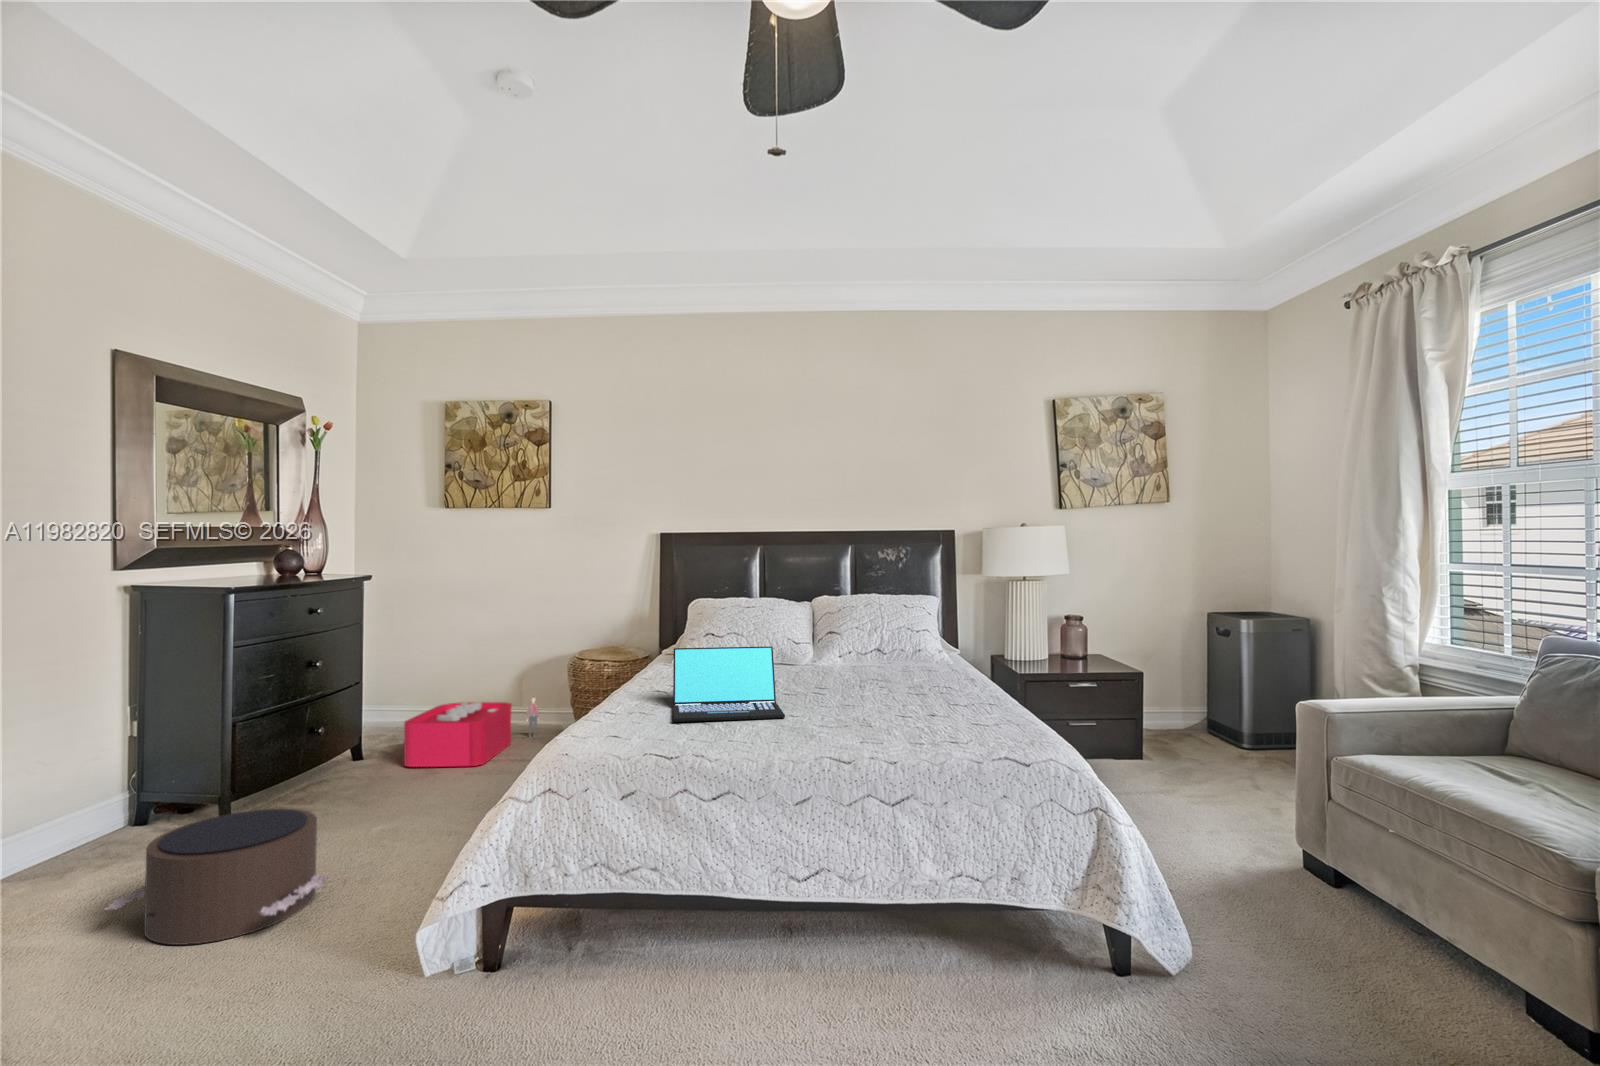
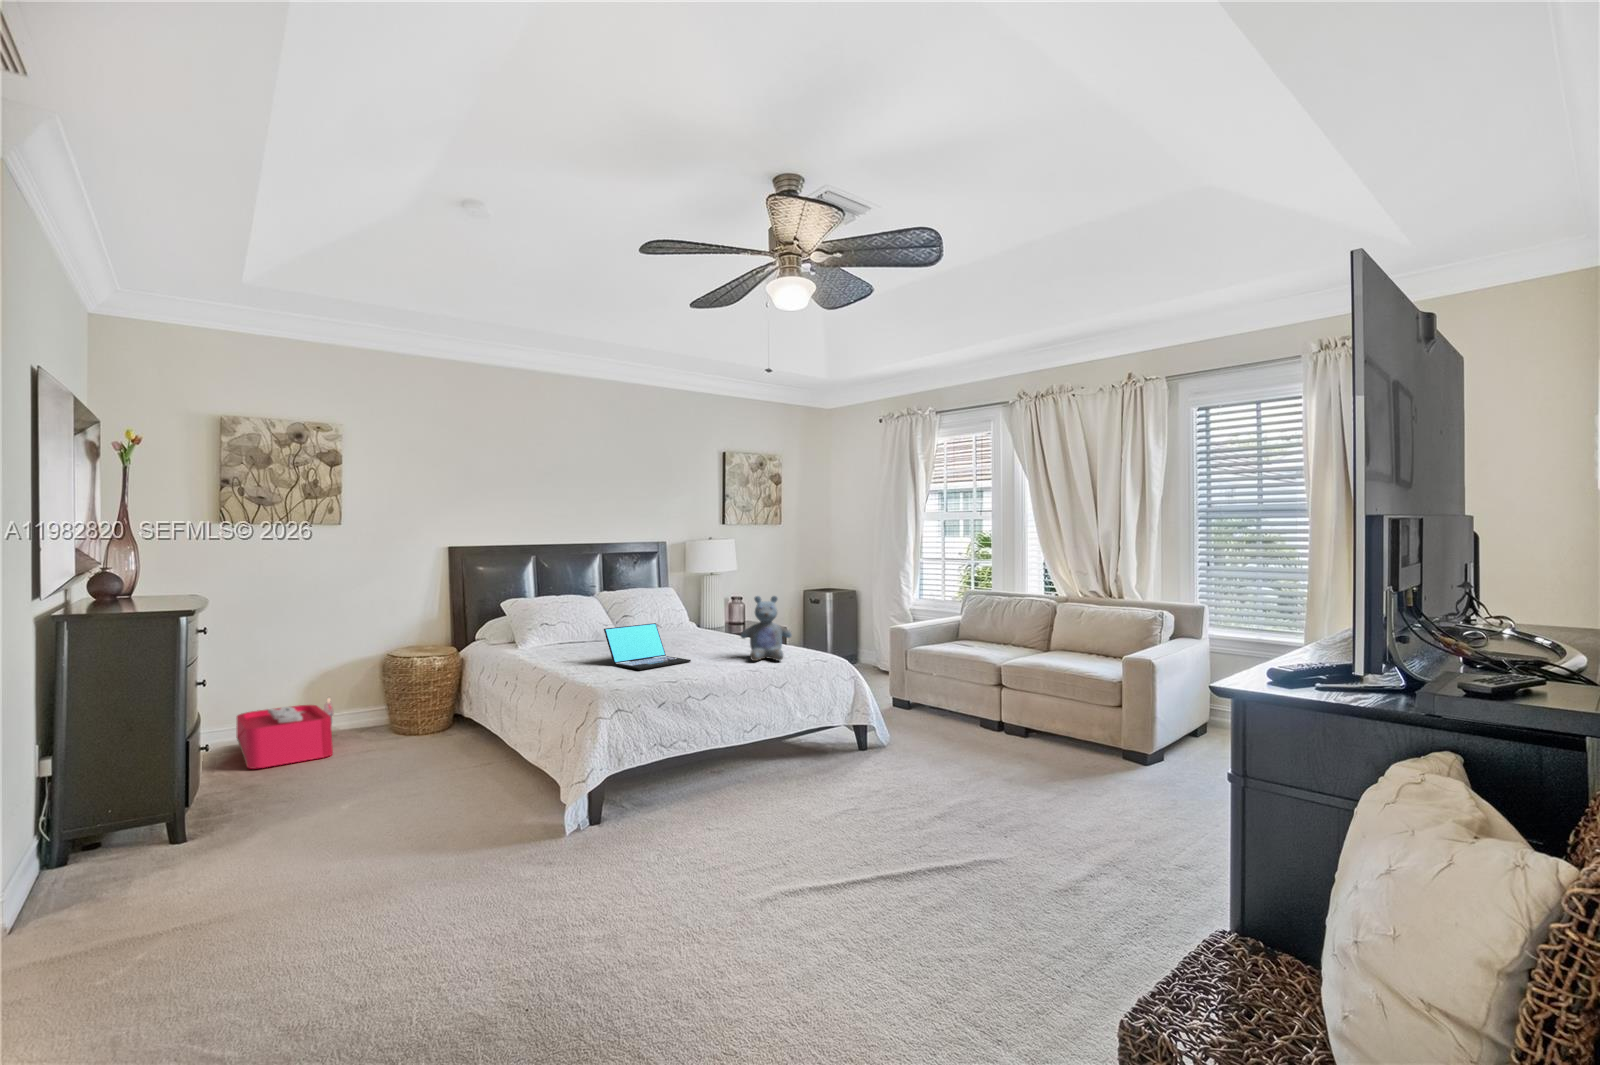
stuffed bear: none [869,612,967,741] -> present [741,596,792,661]
pouf: present [105,809,328,945] -> none [274,773,429,868]

